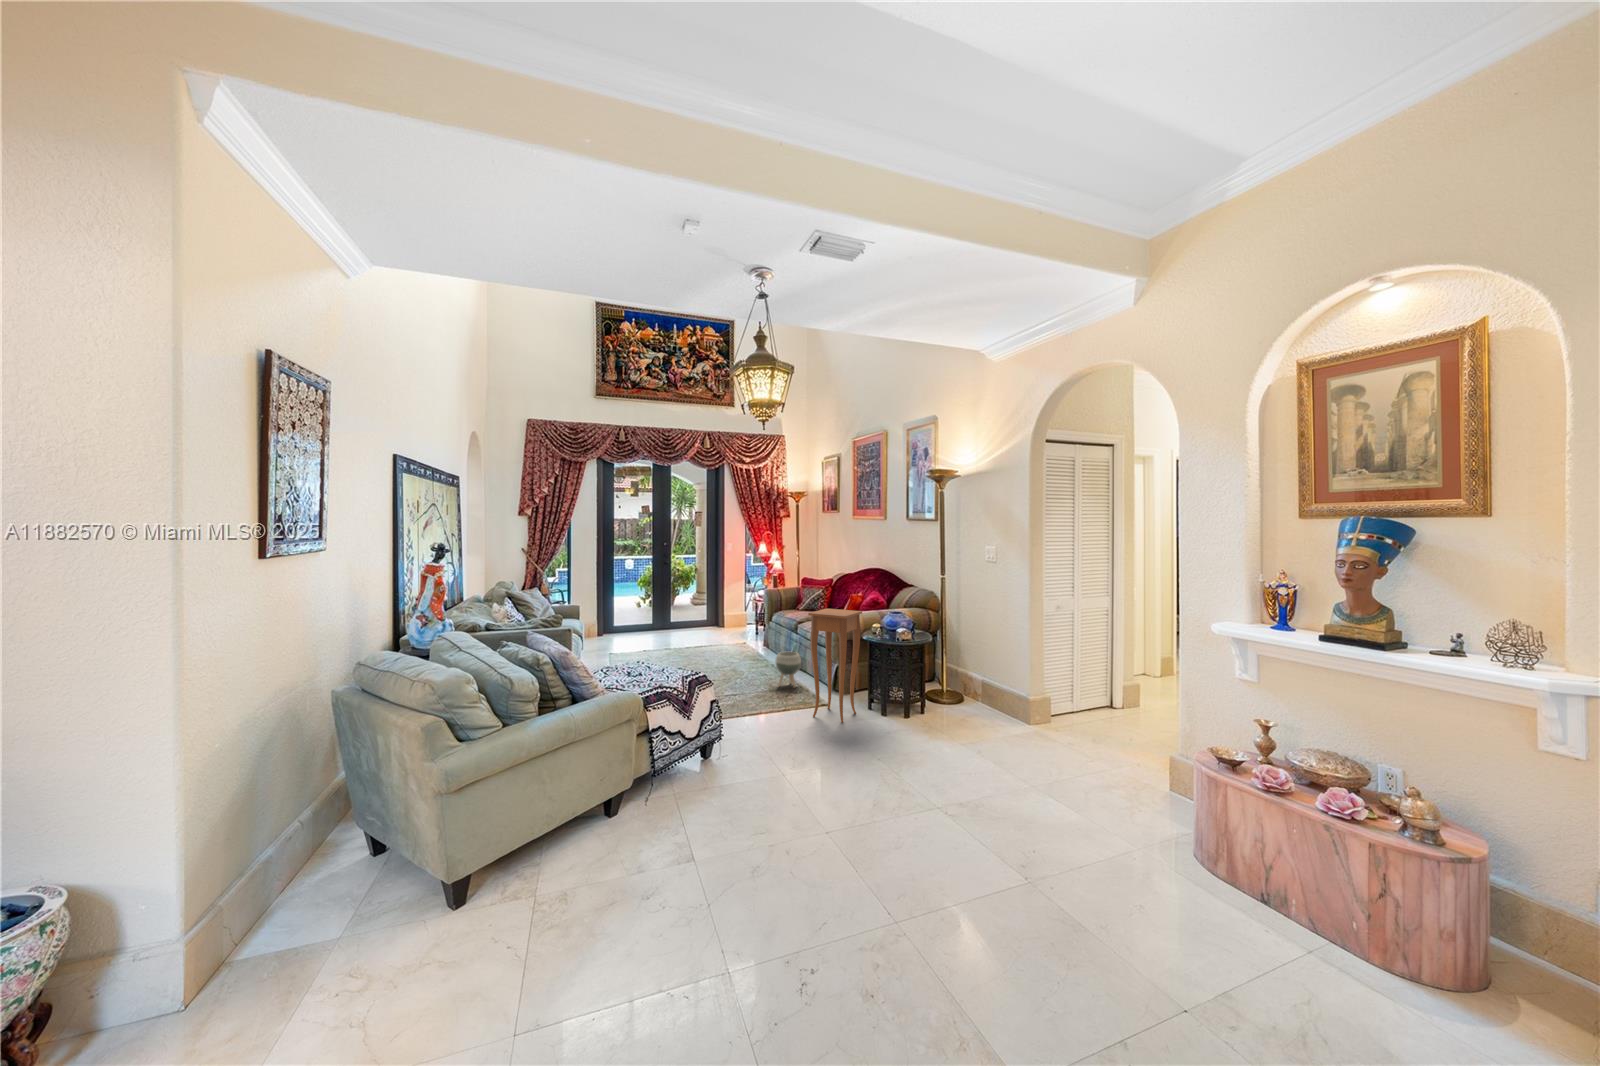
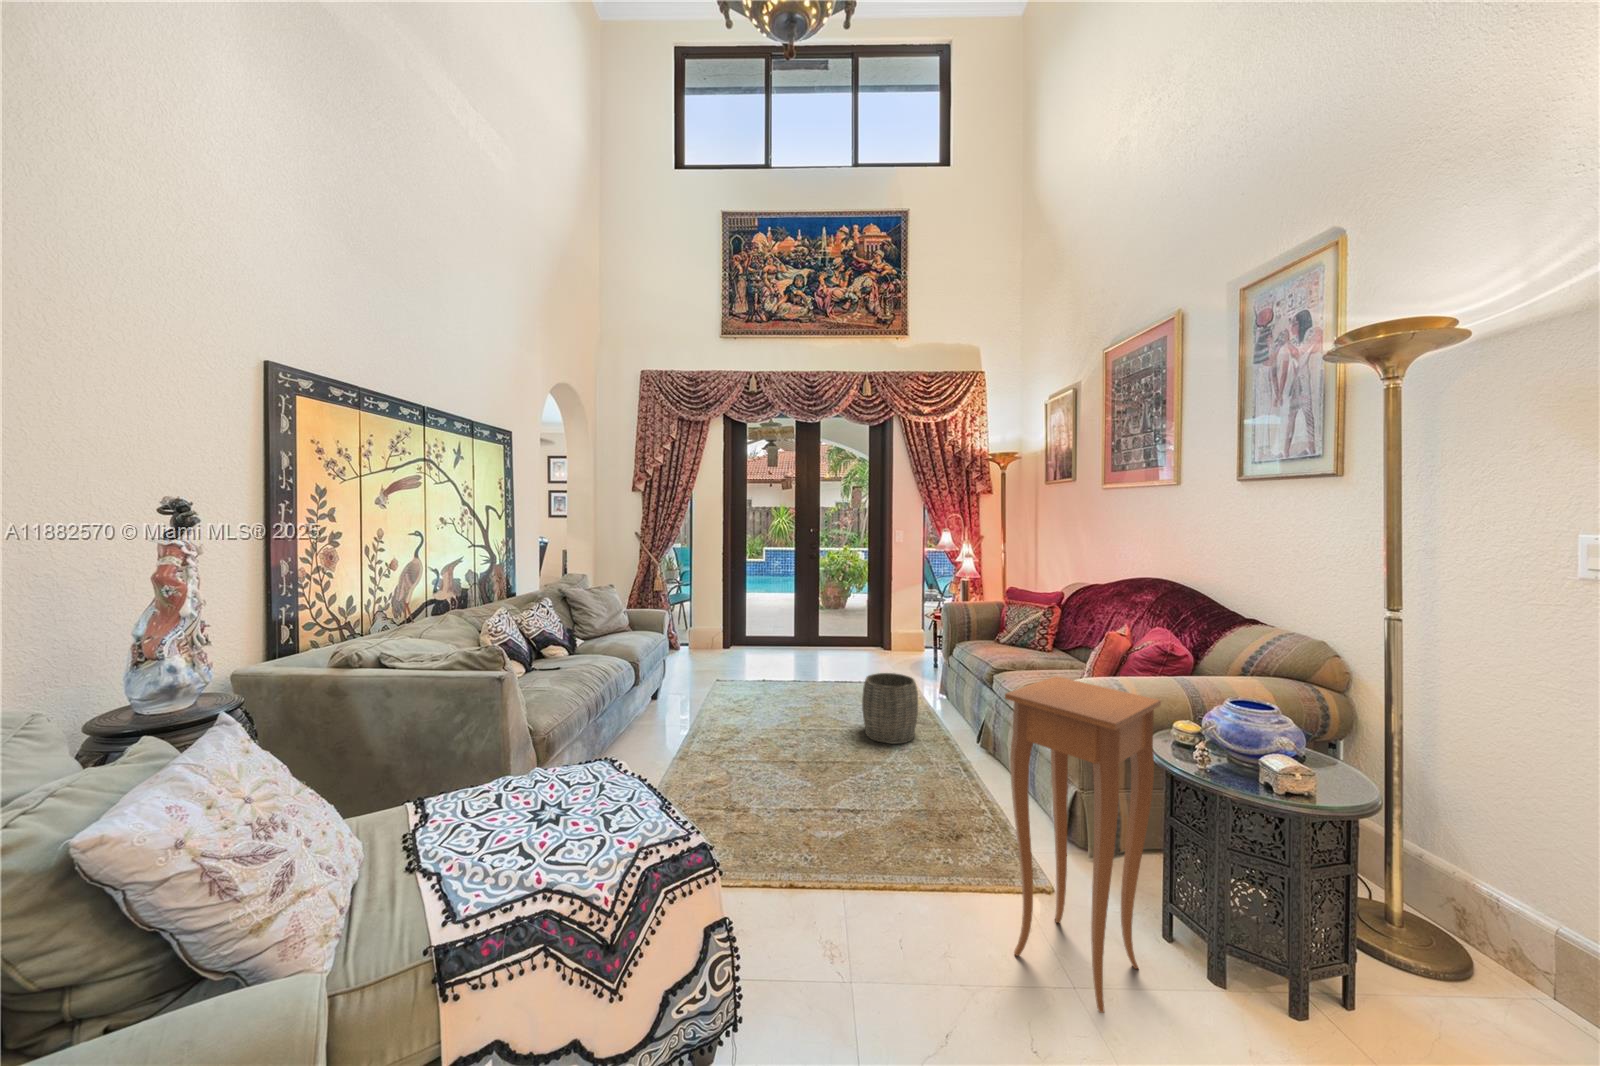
woven basket: none [723,632,756,671] -> present [862,673,918,744]
planter: present [776,652,801,688] -> none [942,735,995,816]

